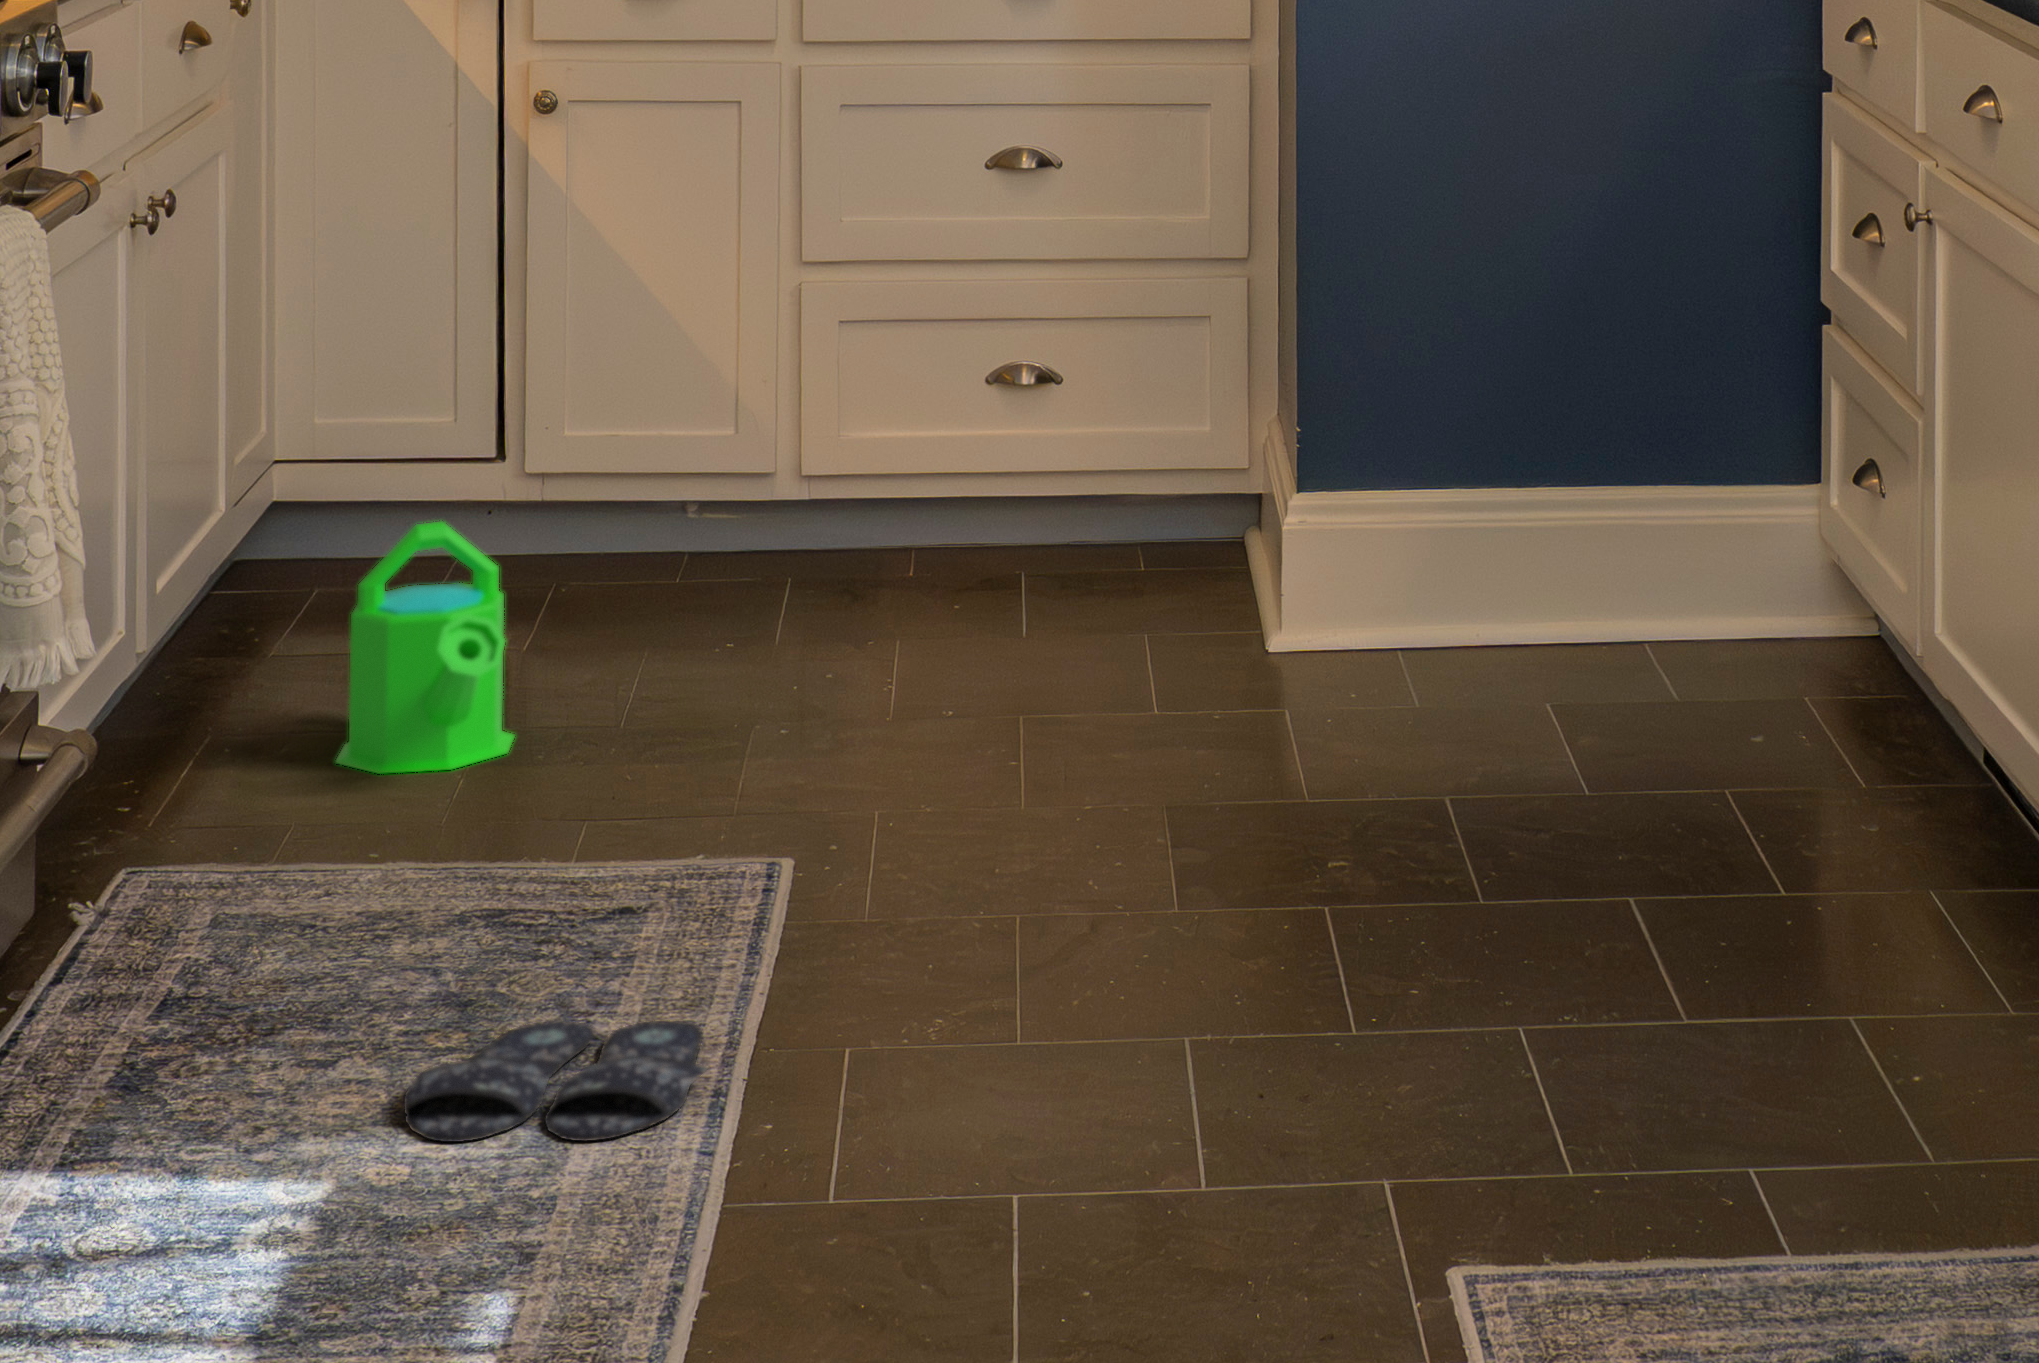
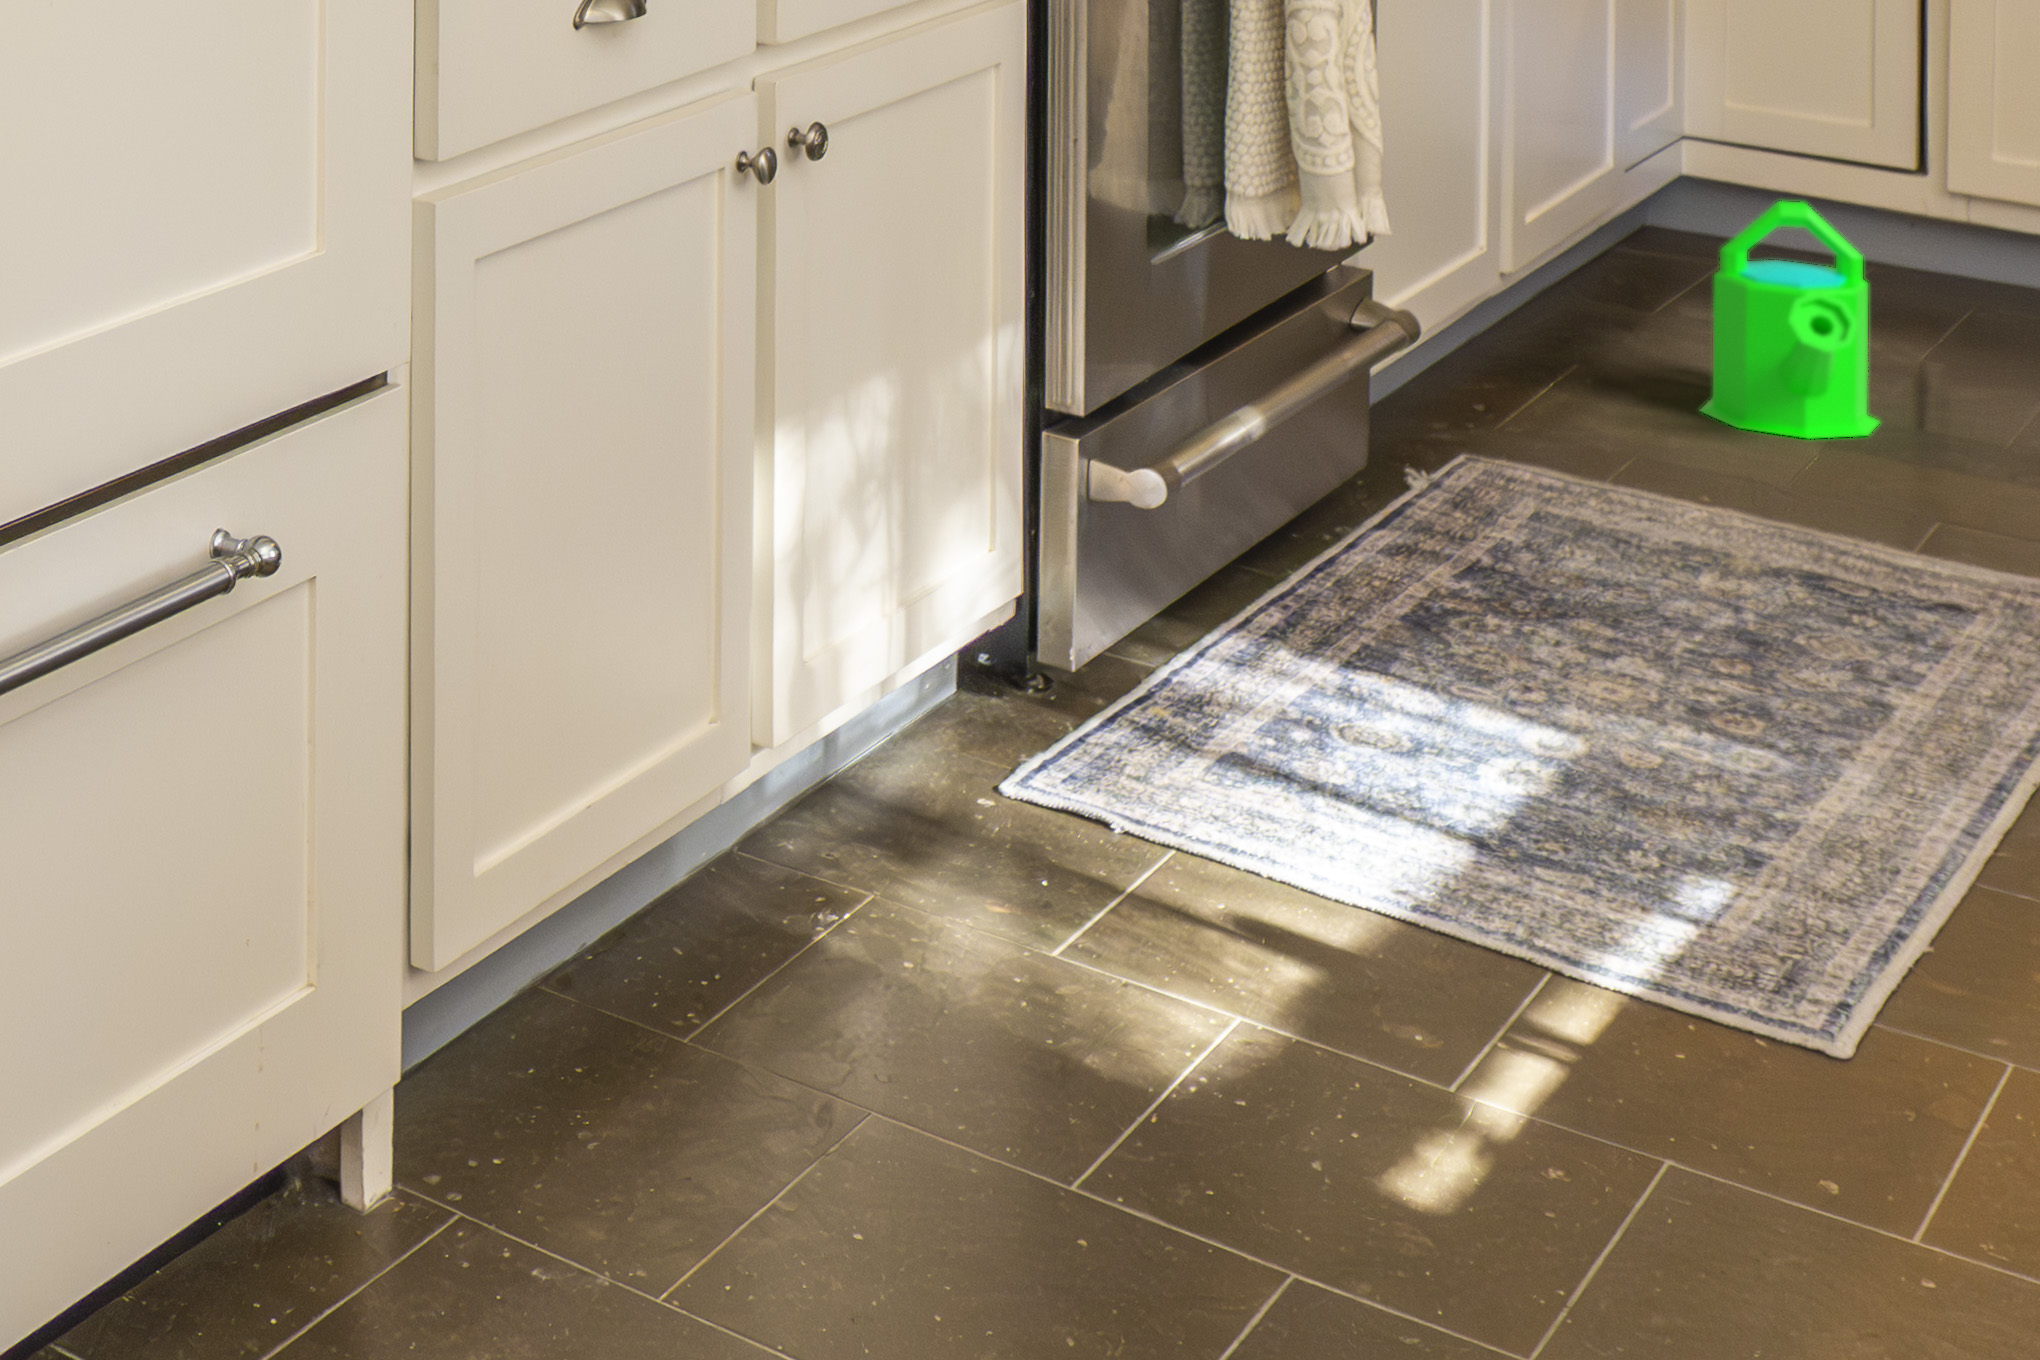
slippers: present [404,1021,707,1142] -> none [1668,665,1981,780]

